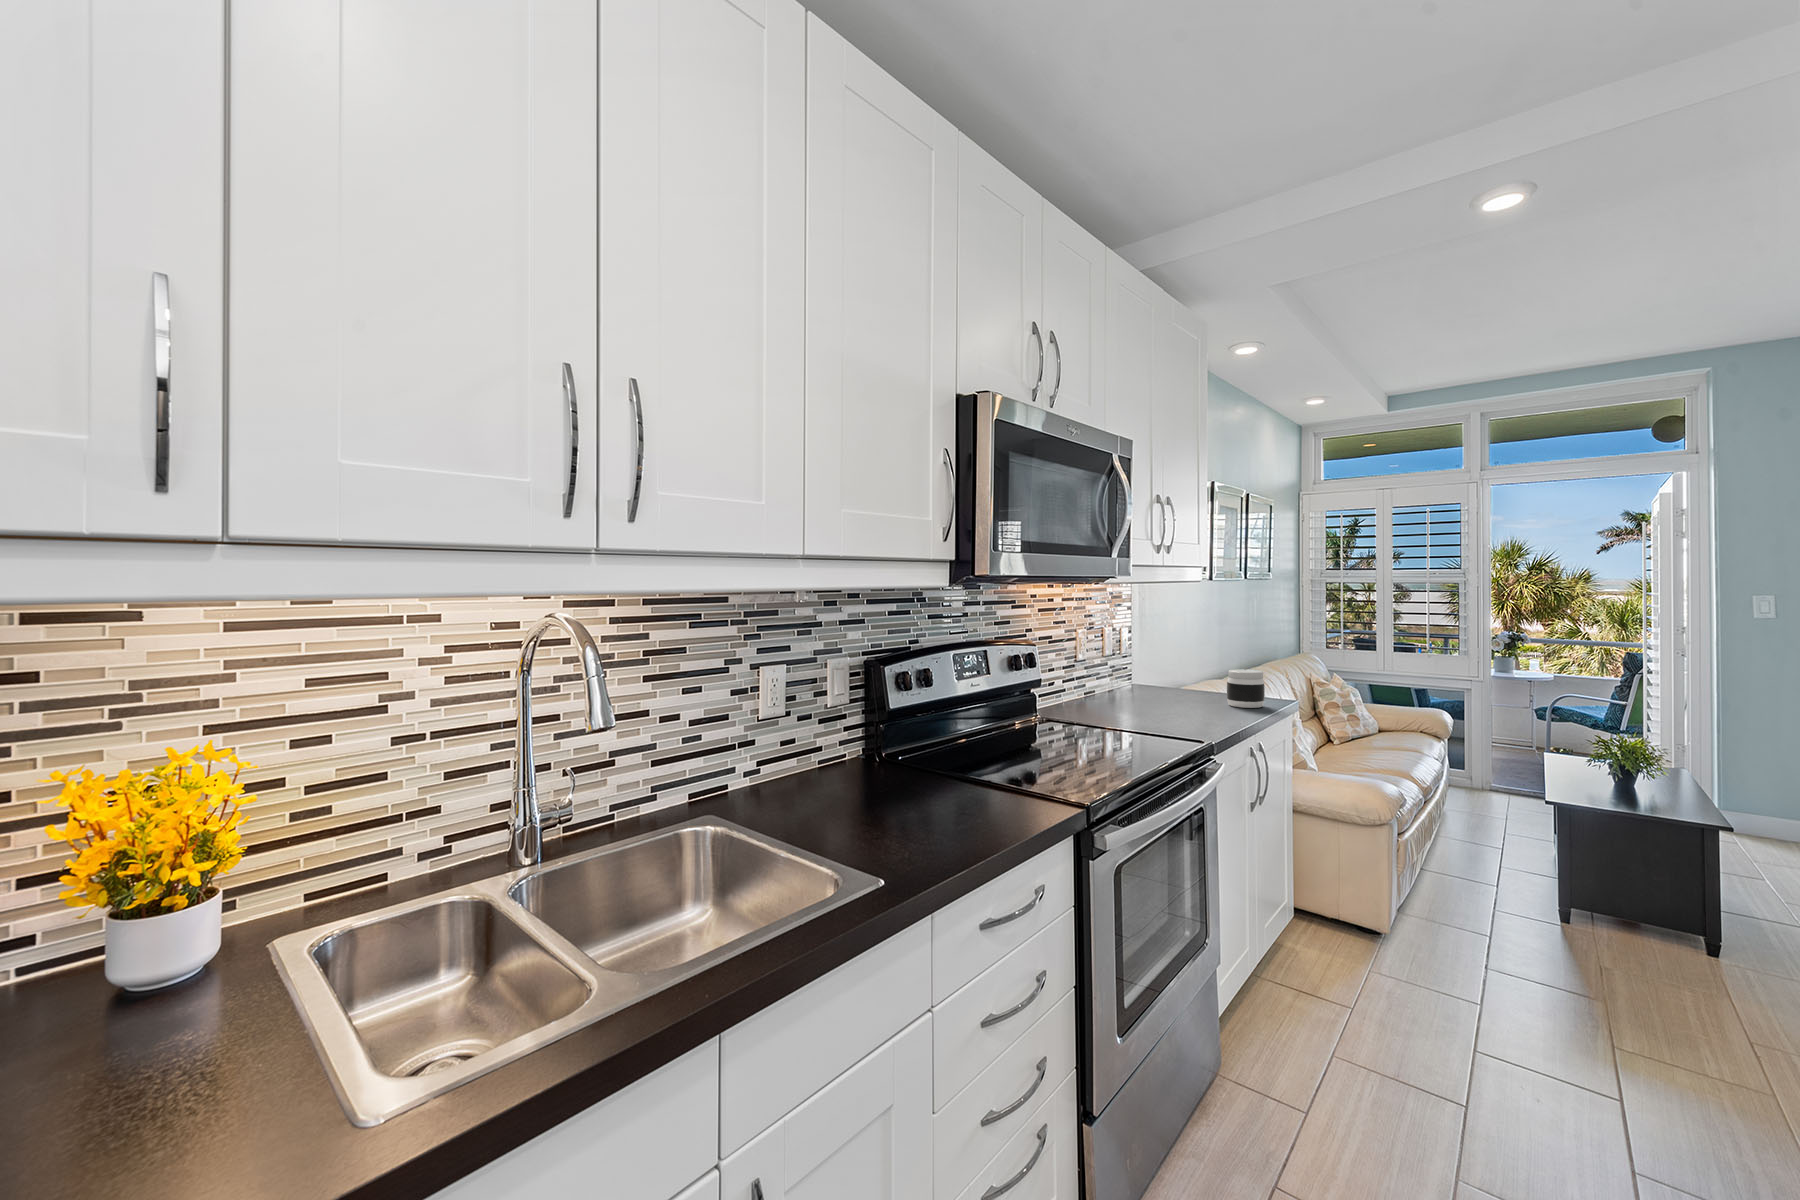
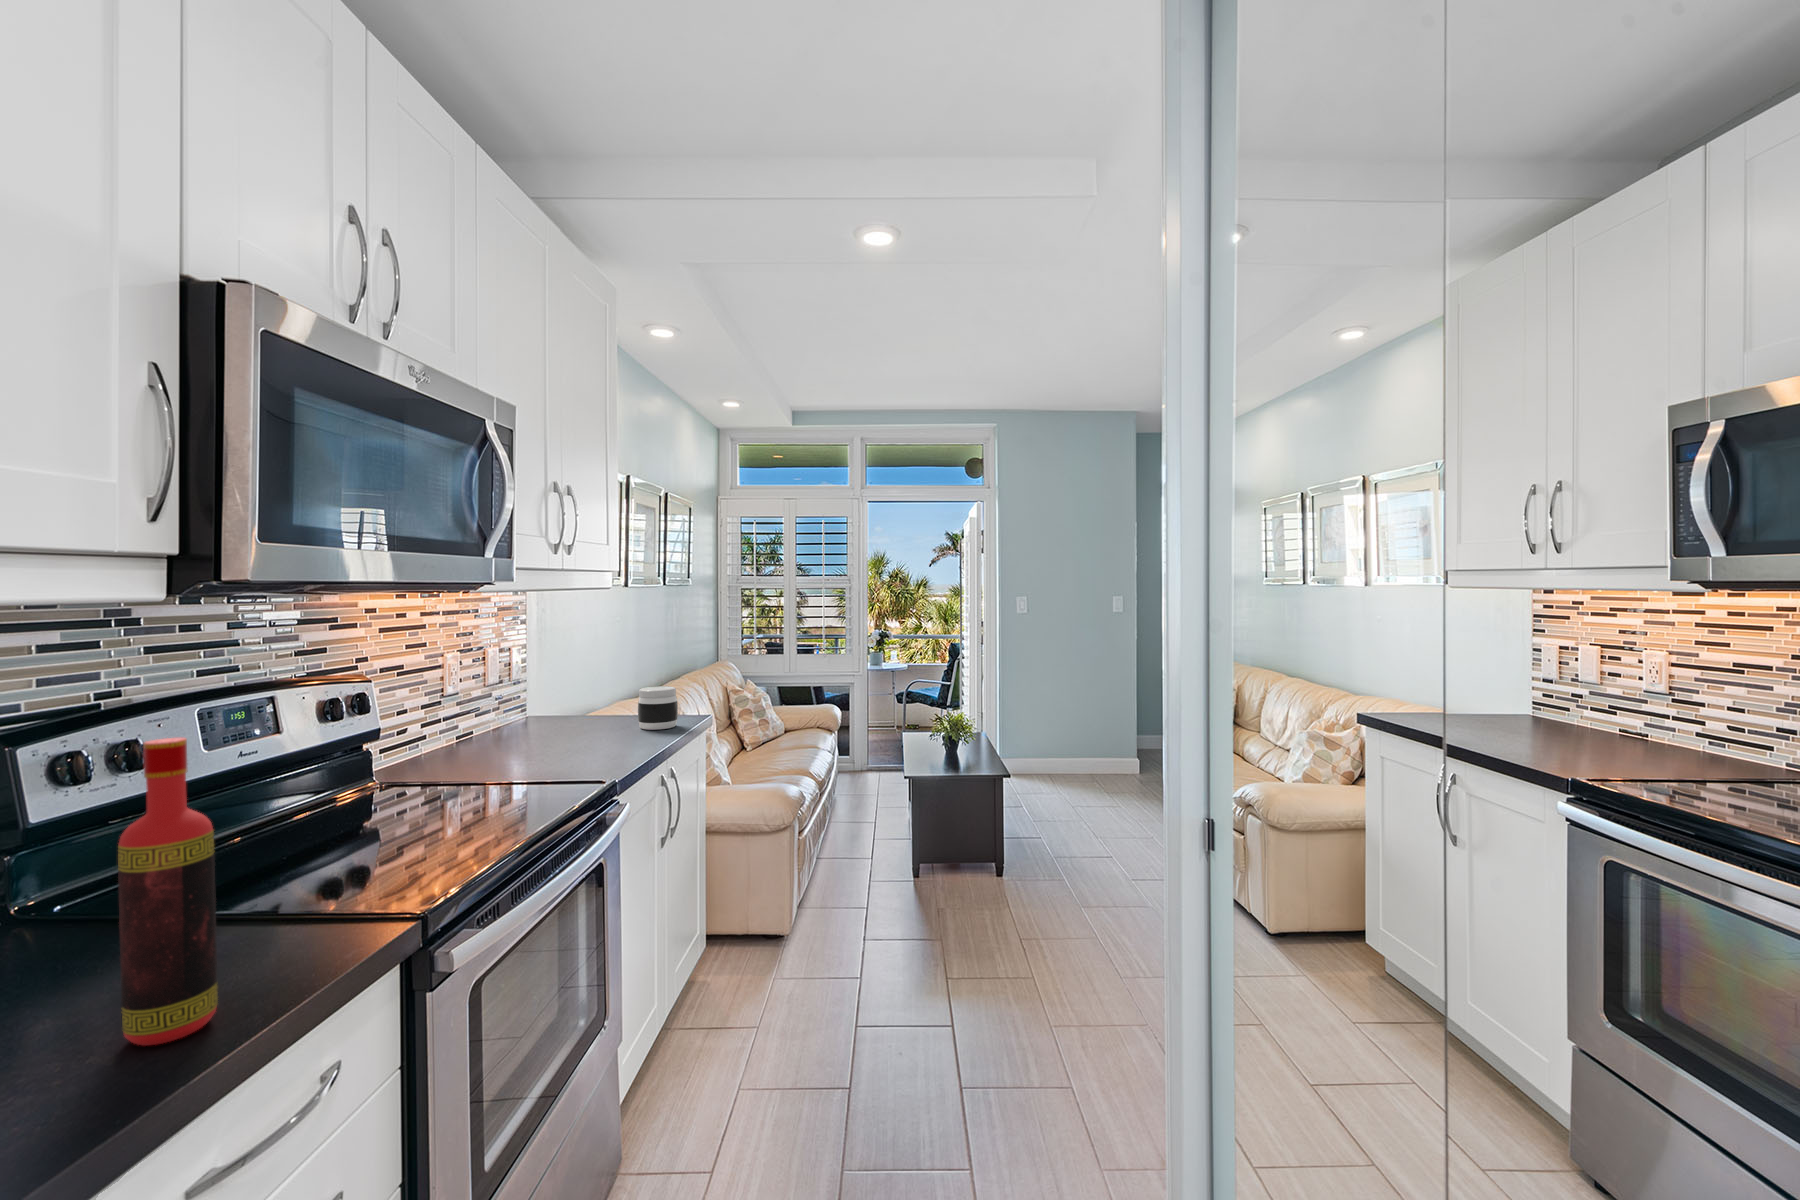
bottle: none [954,664,994,833] -> present [118,738,218,1046]

